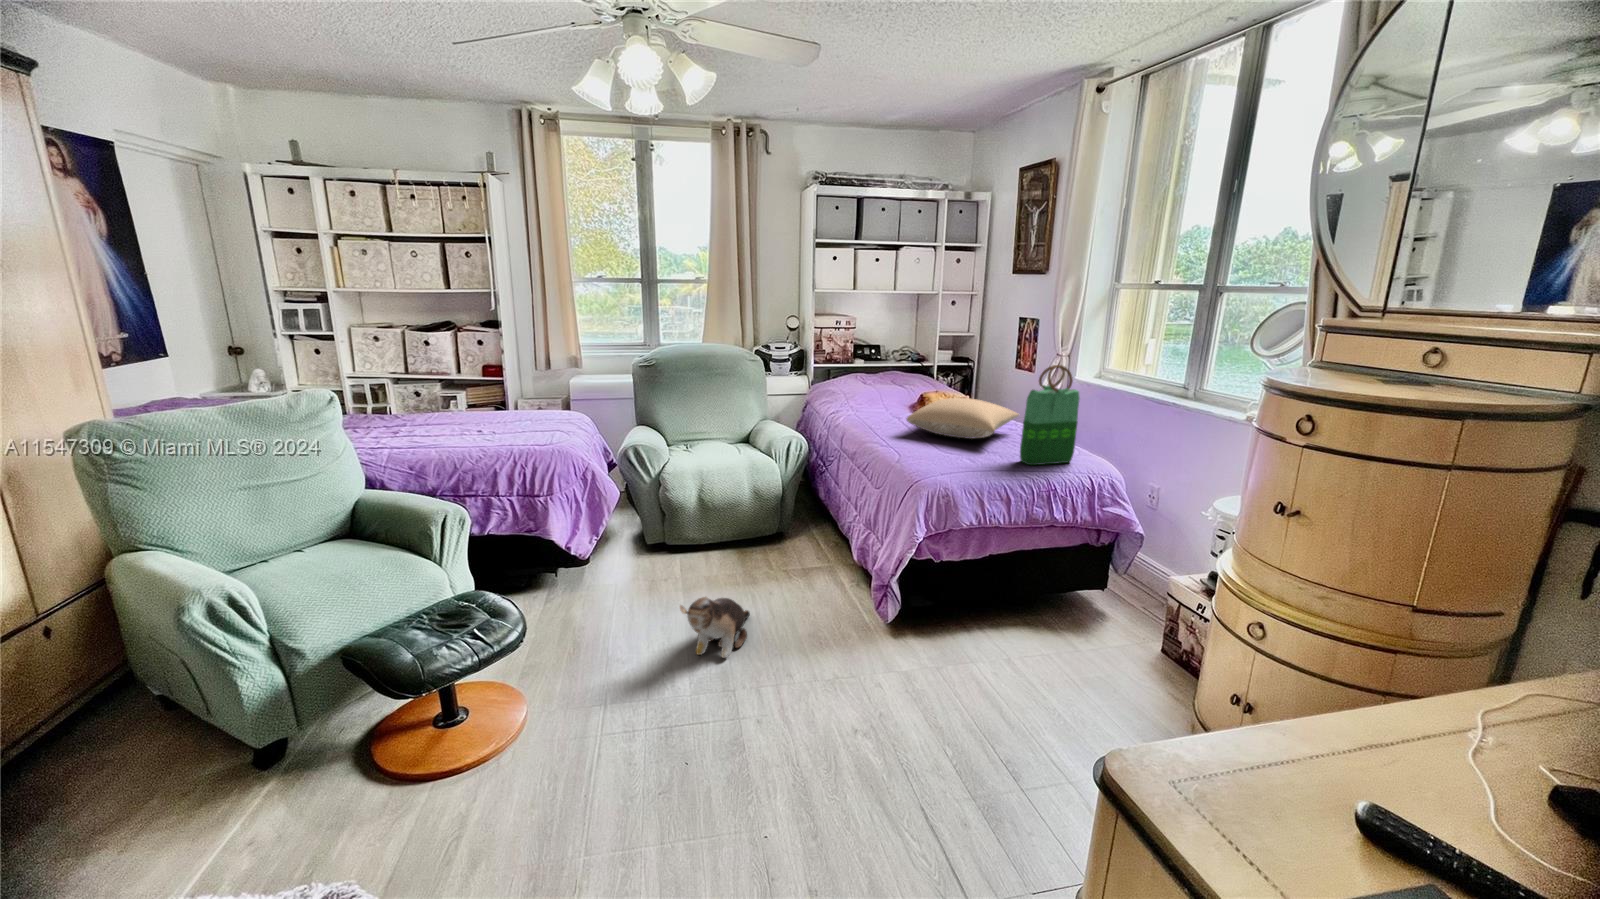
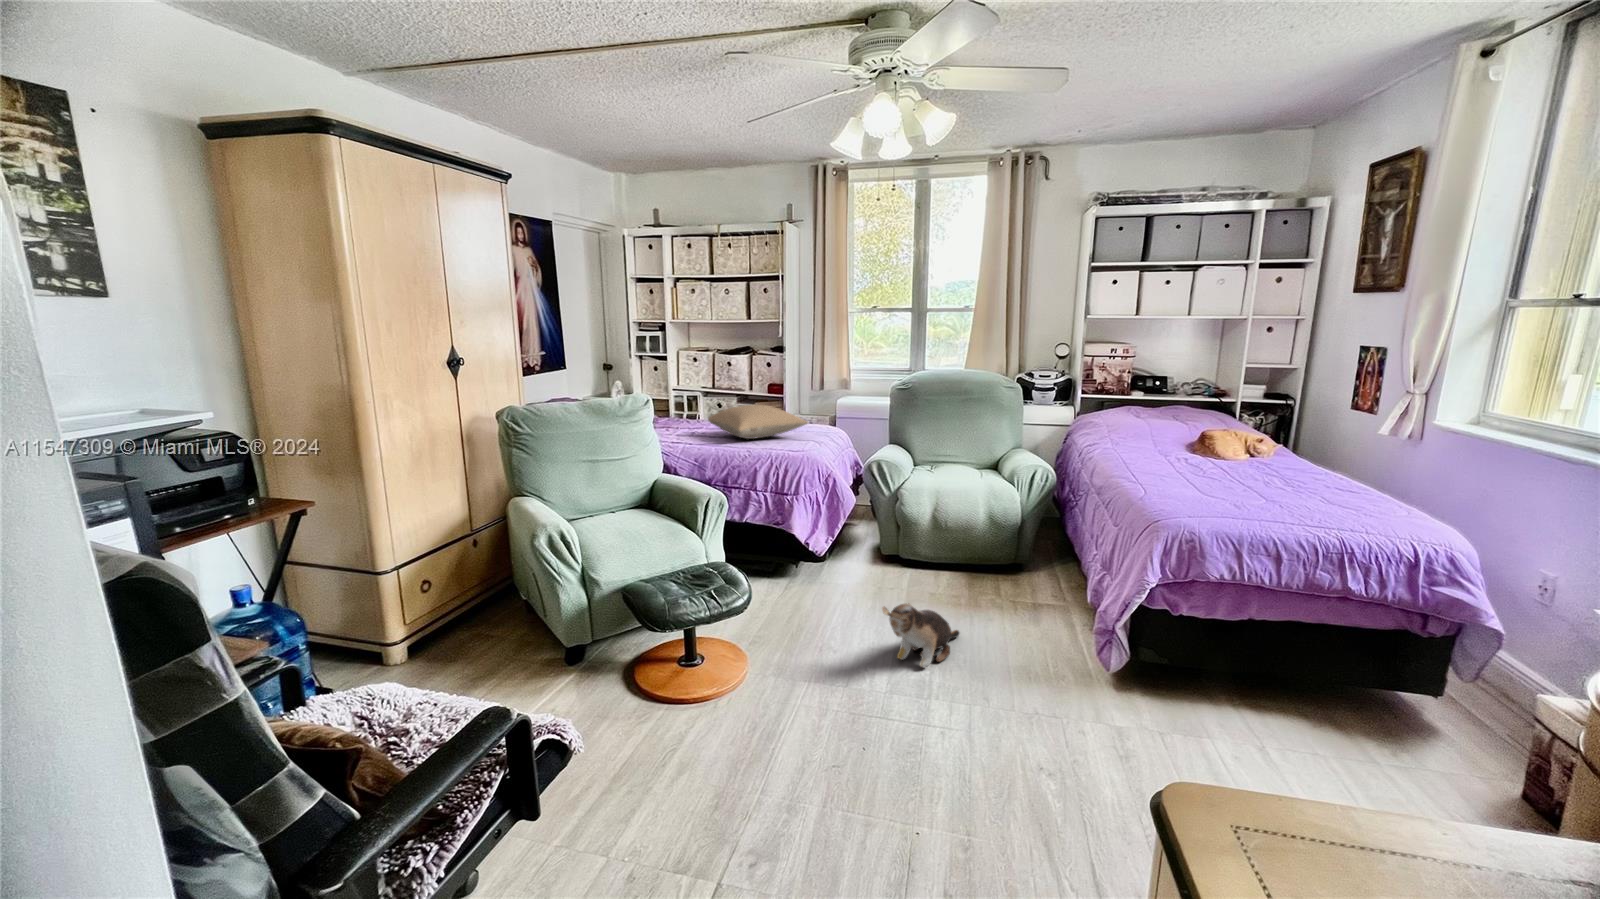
tote bag: present [1020,365,1080,465] -> none [1311,400,1408,525]
pillow: present [907,398,1019,439] -> present [708,405,808,439]

